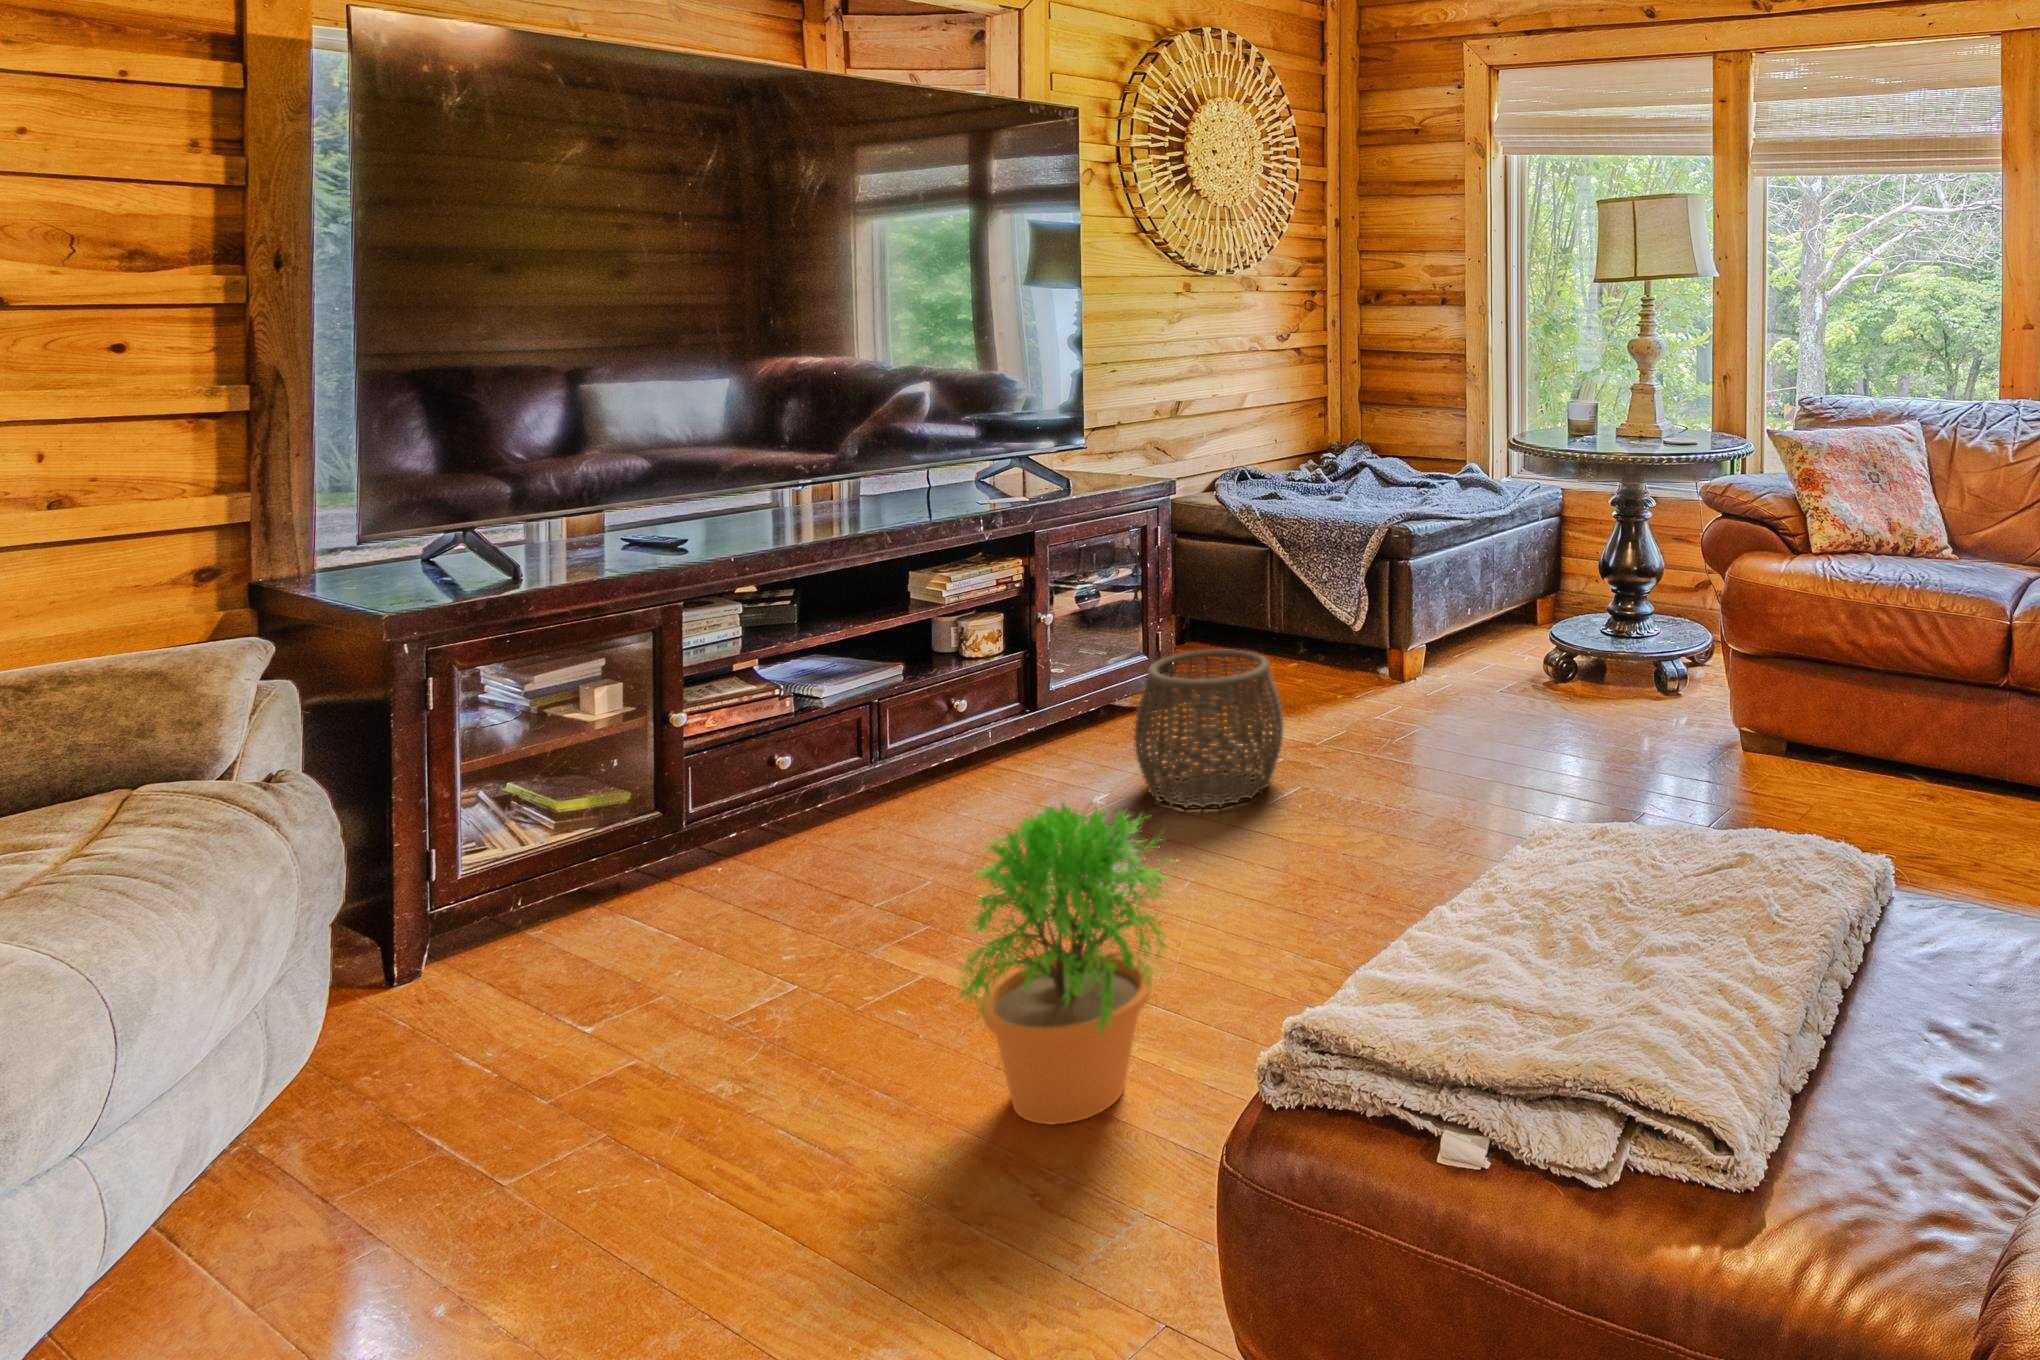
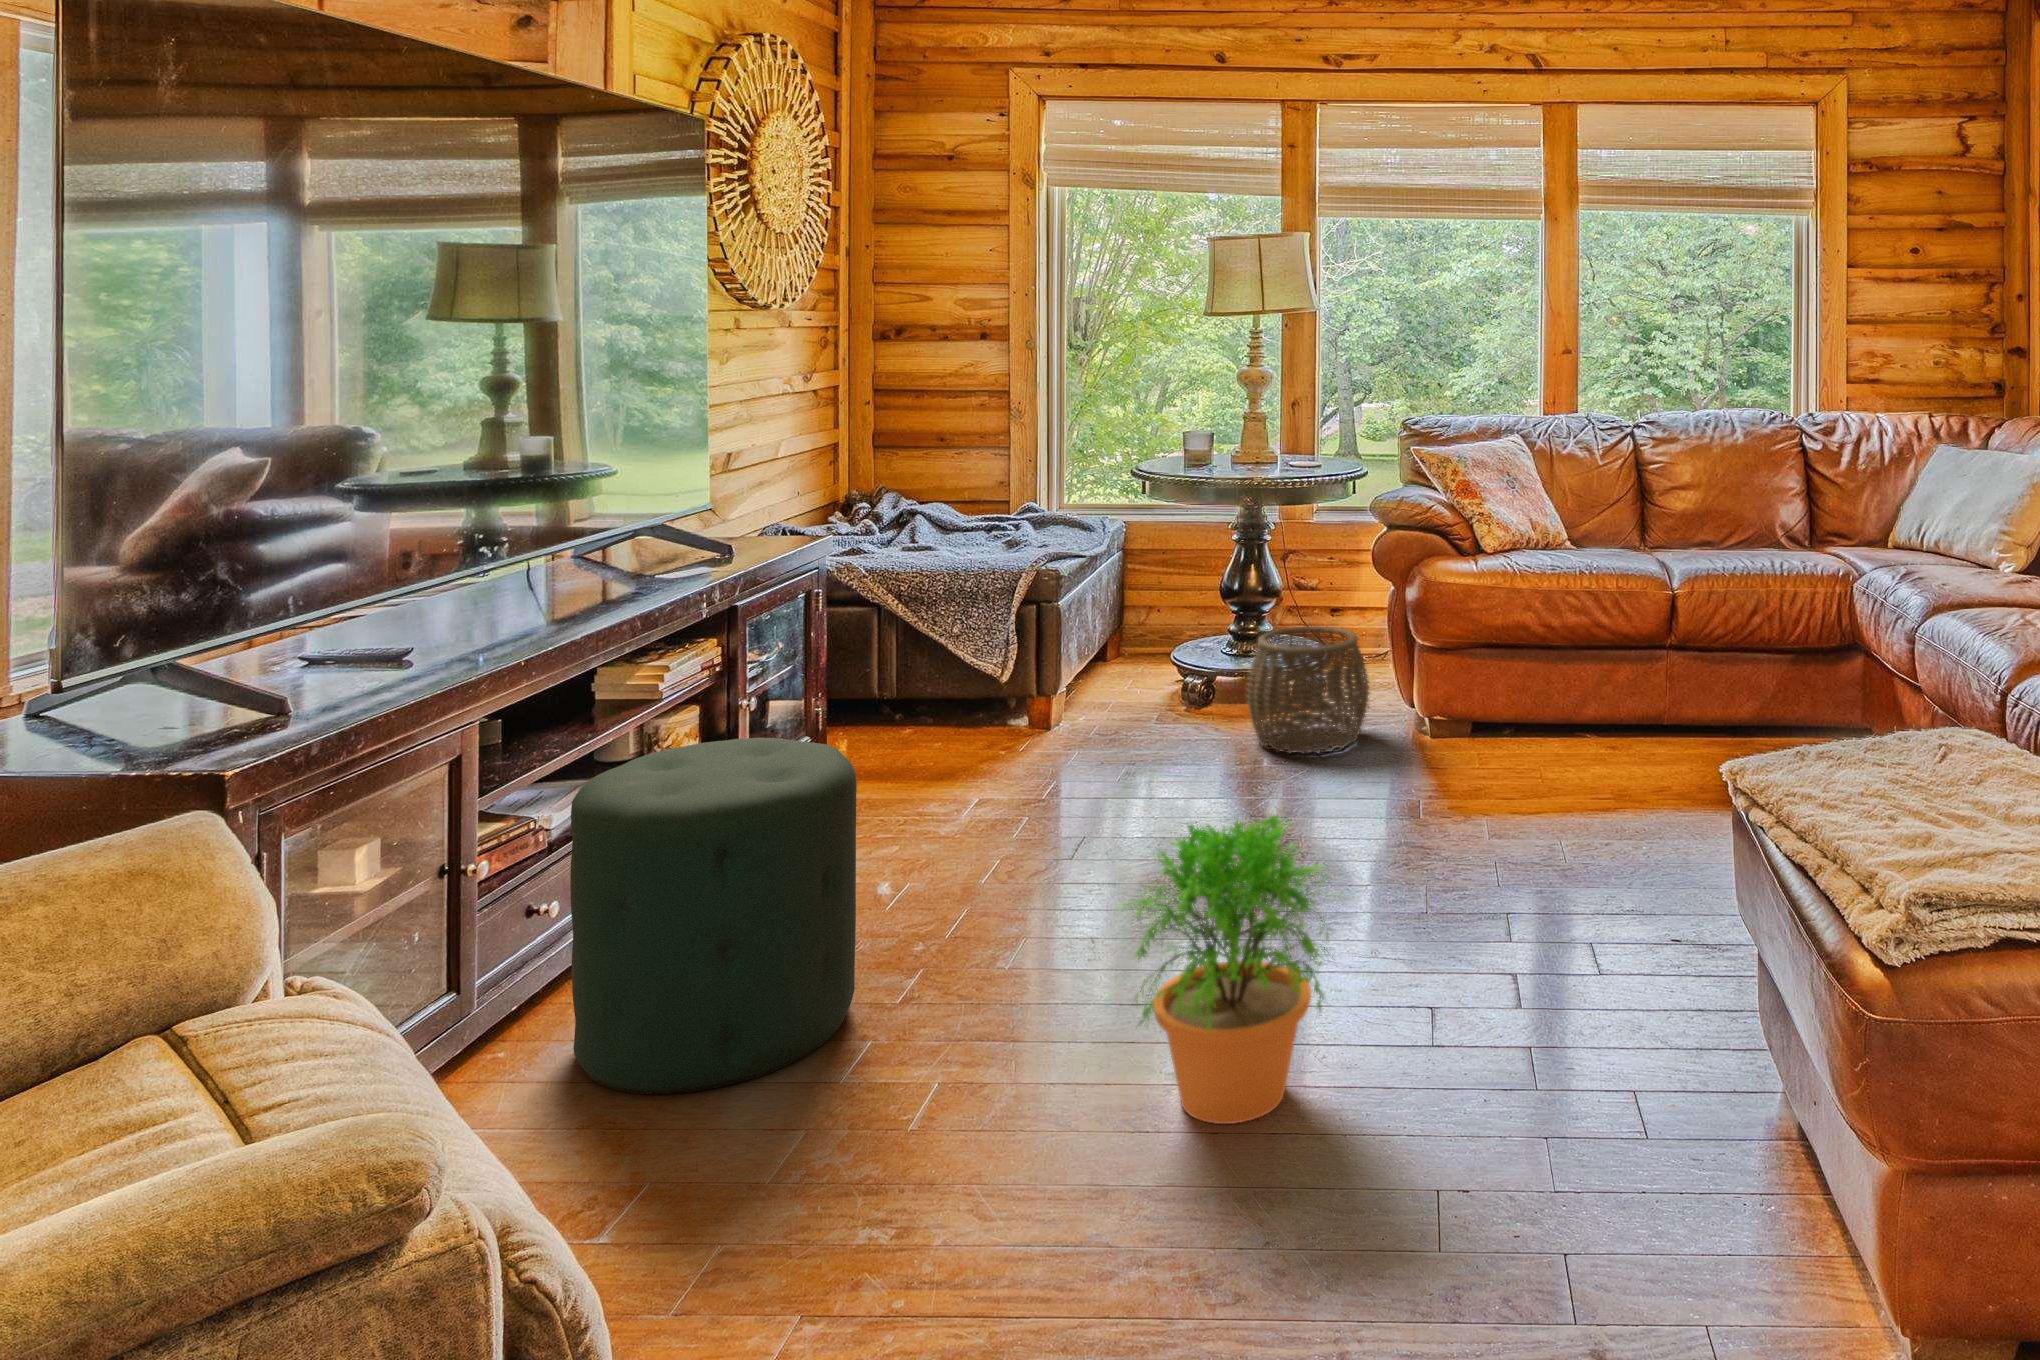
woven basket: present [1134,649,1283,807] -> present [1247,626,1369,754]
ottoman: none [679,655,933,958] -> present [570,738,857,1095]

